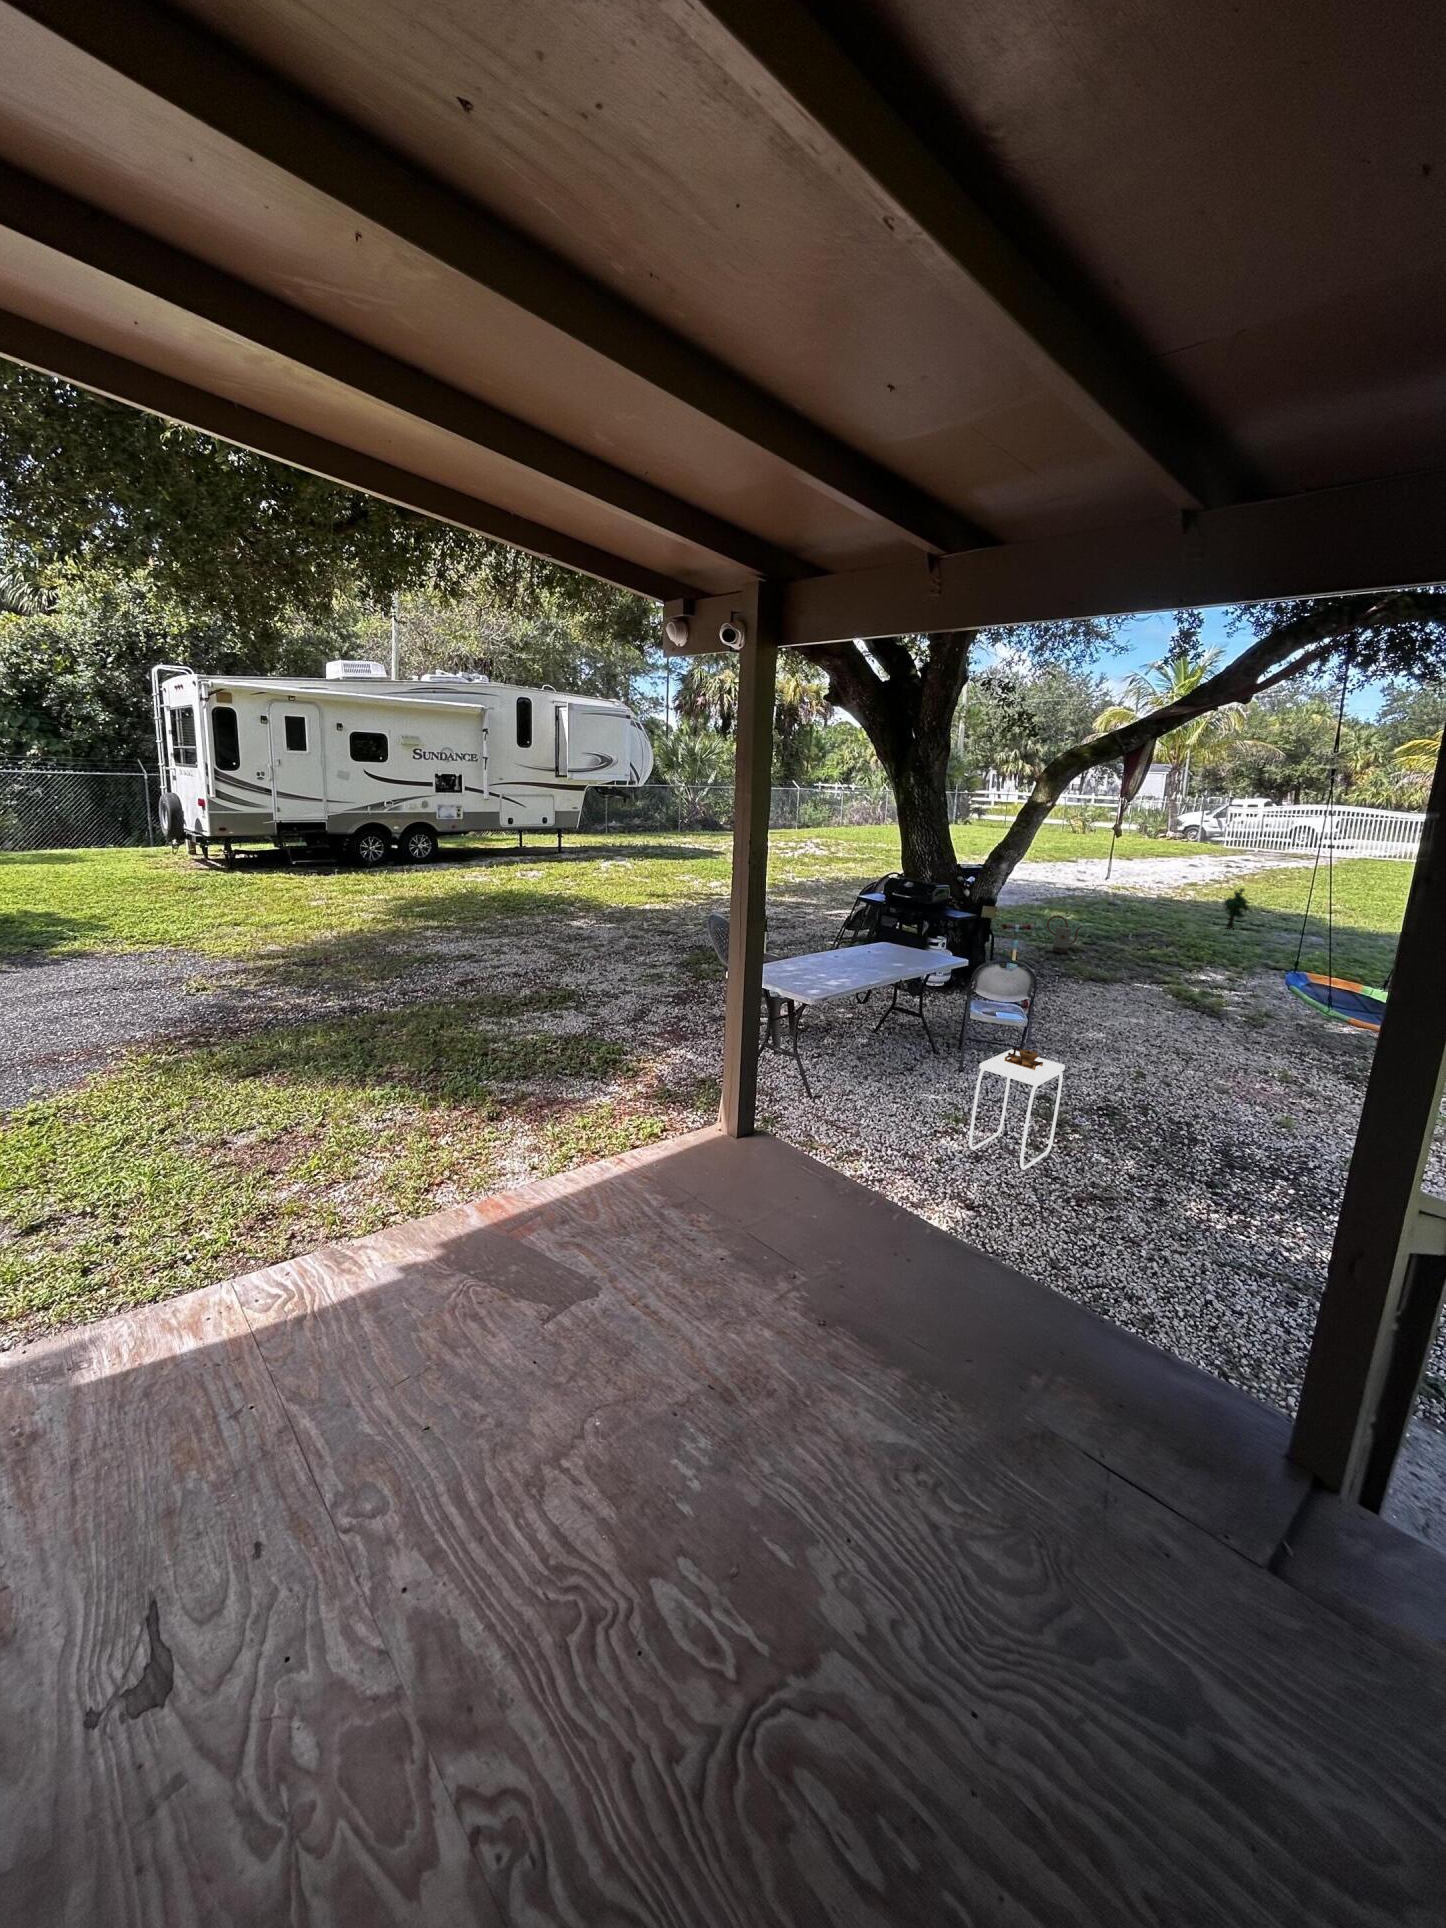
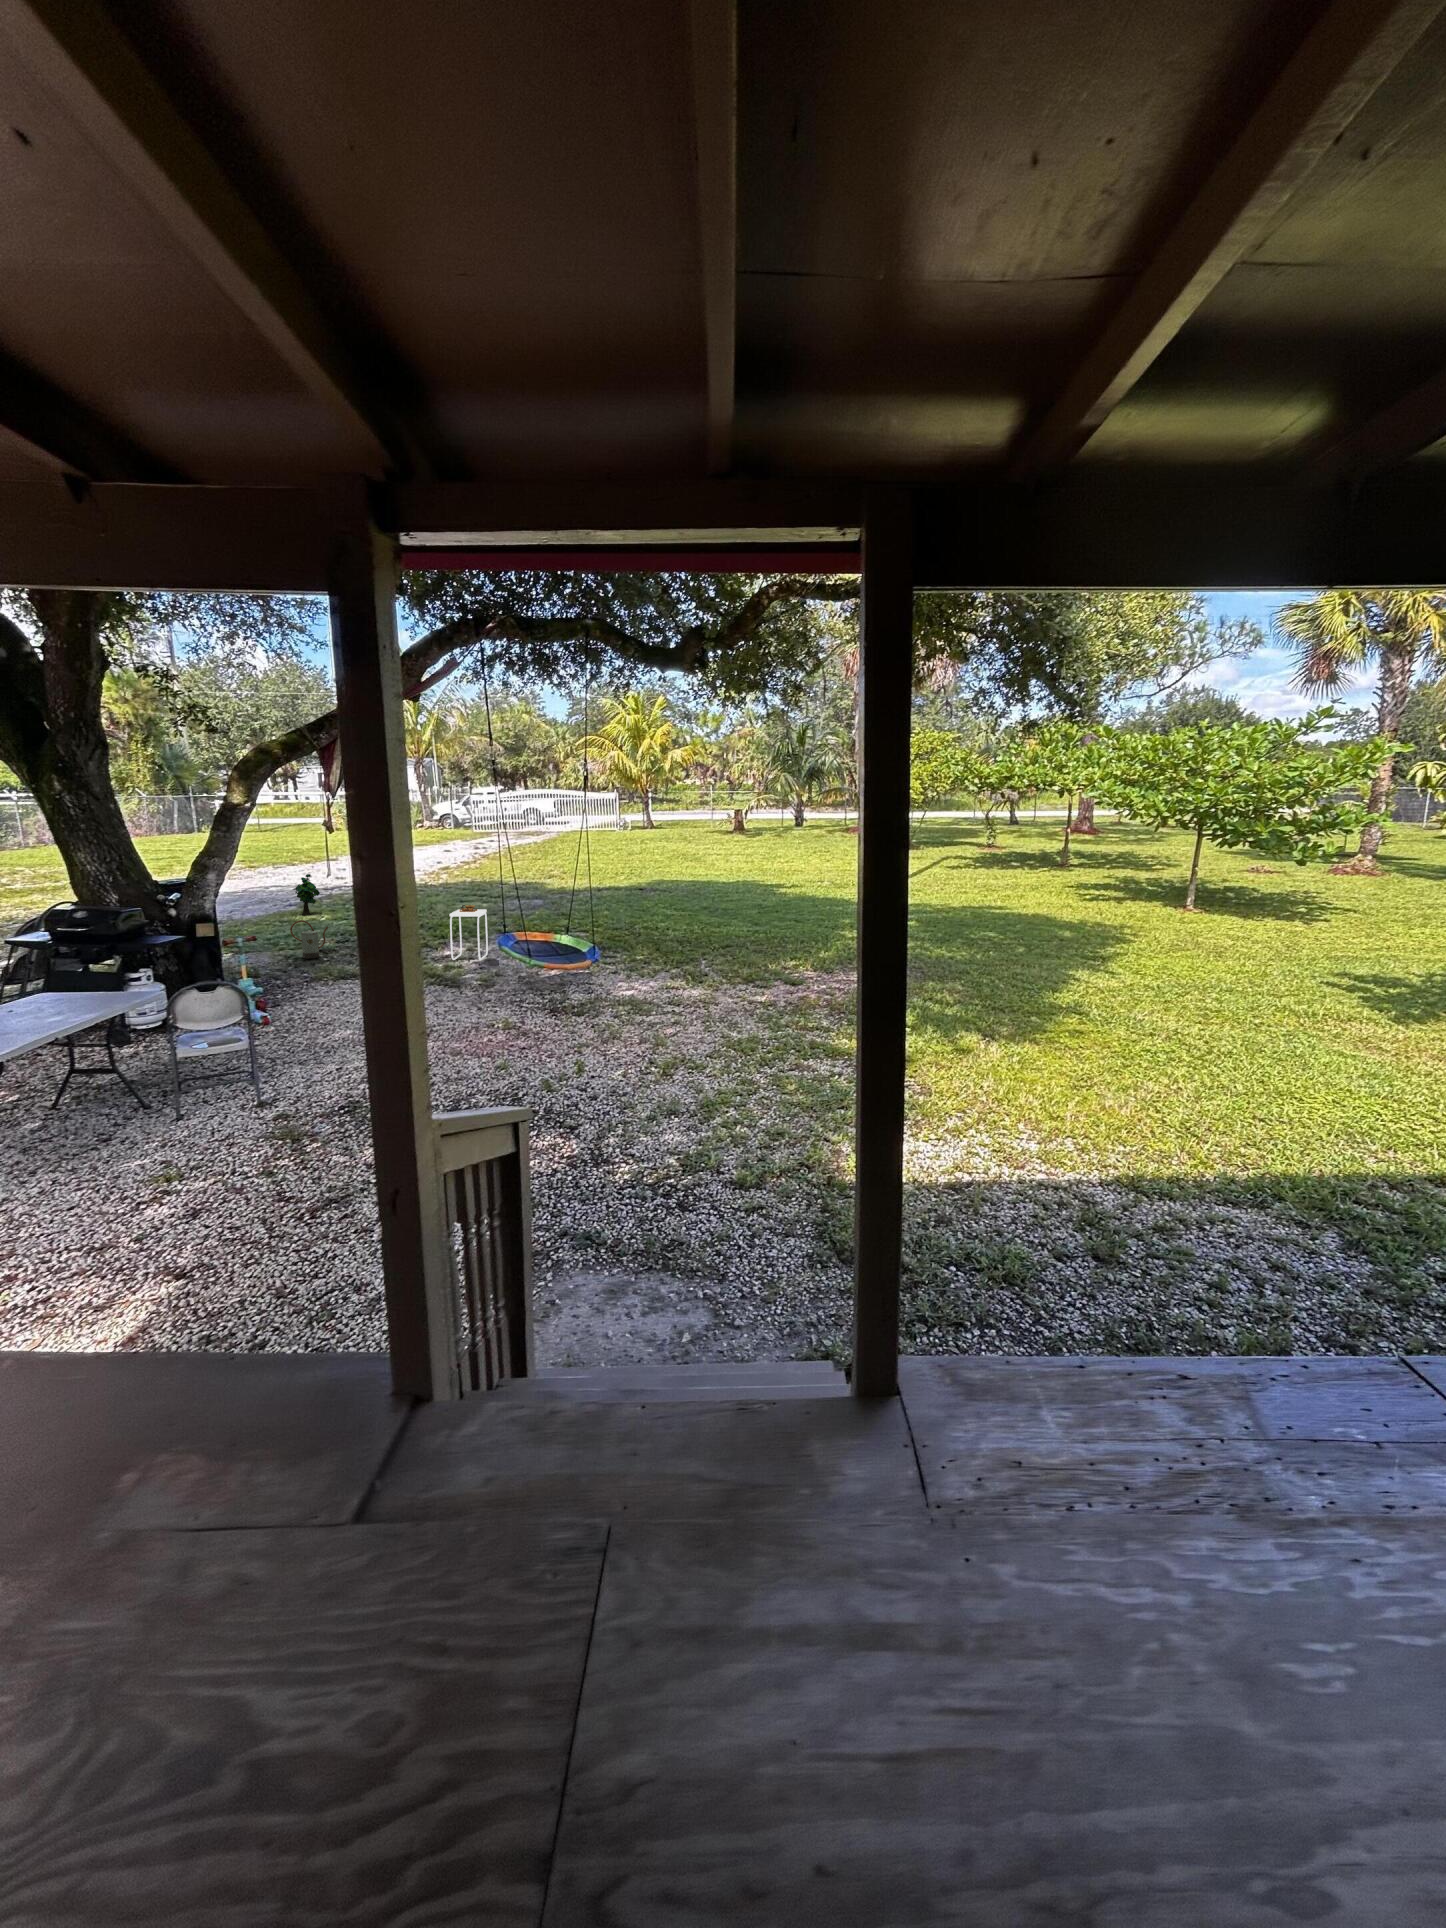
decorative plant: present [1224,889,1249,929] -> present [293,874,320,915]
side table: present [969,1047,1065,1170] -> present [450,905,488,960]

